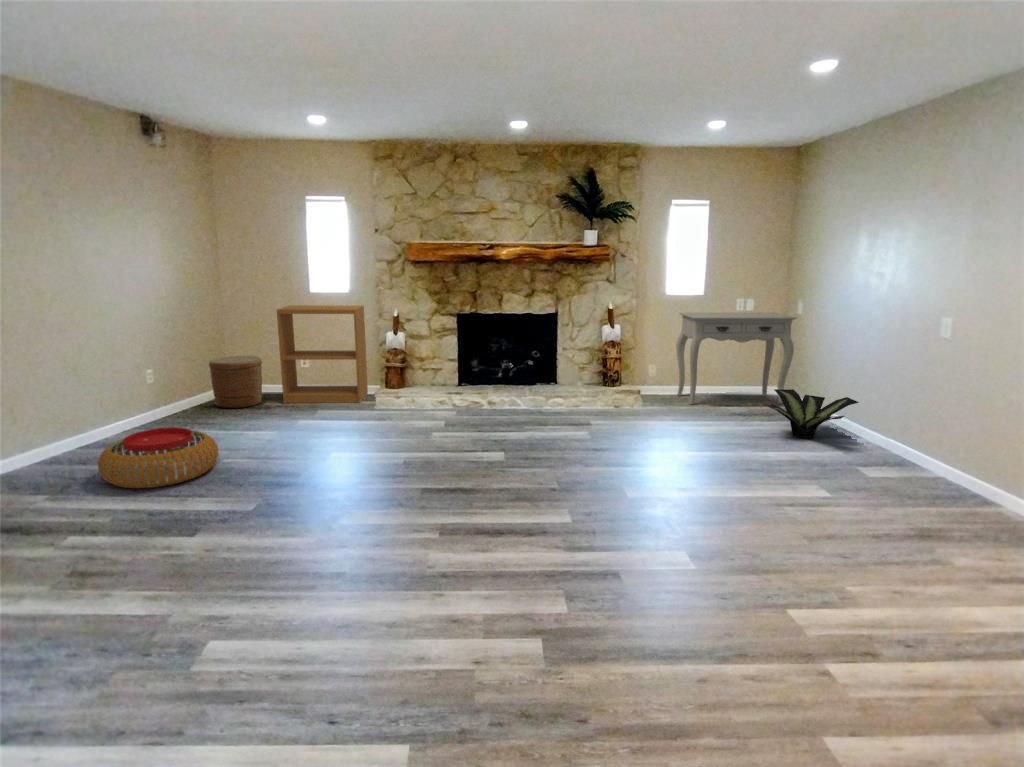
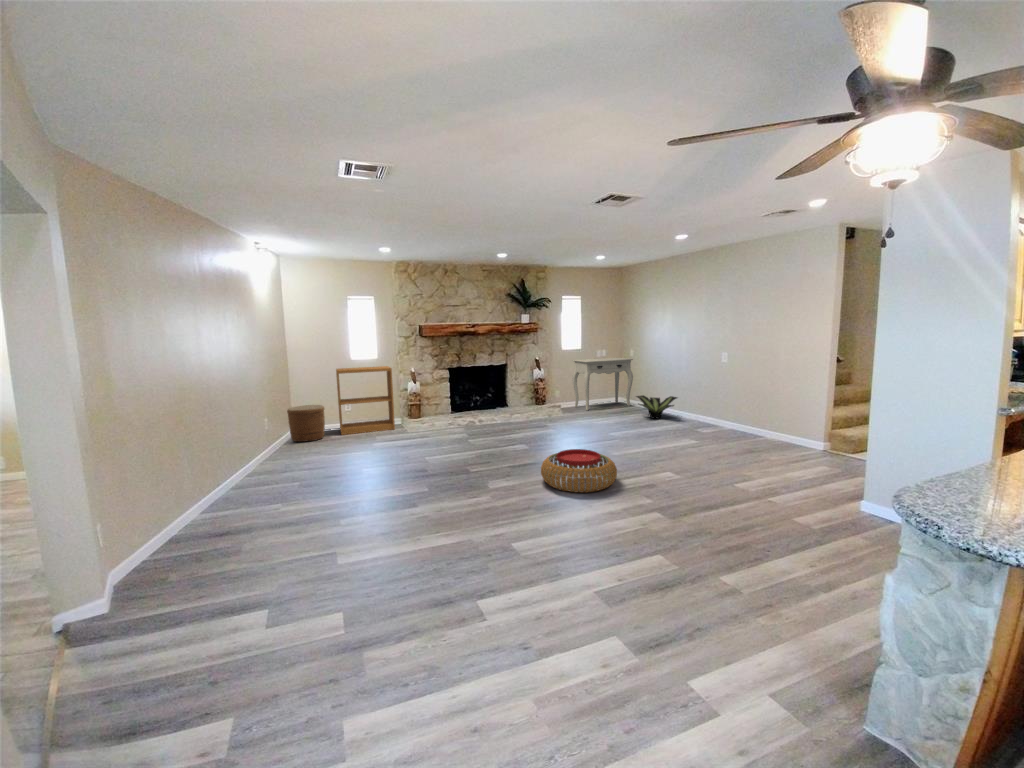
pouf: present [98,427,219,488] -> present [541,449,617,492]

